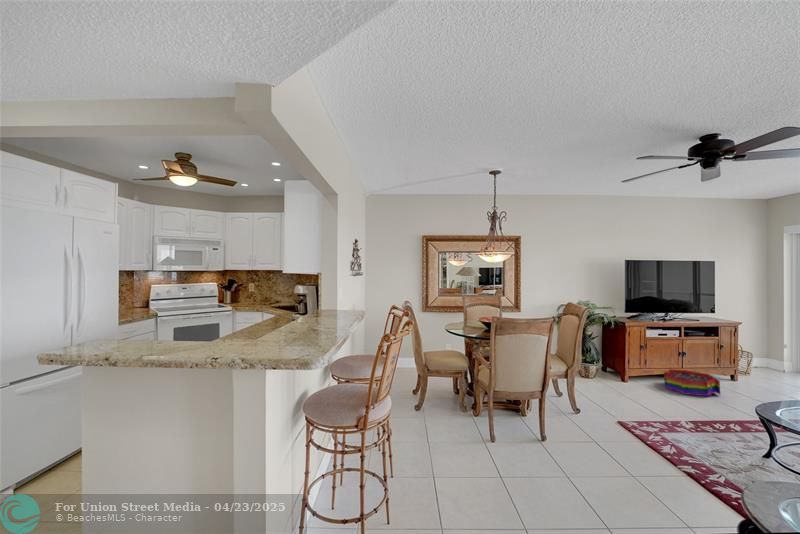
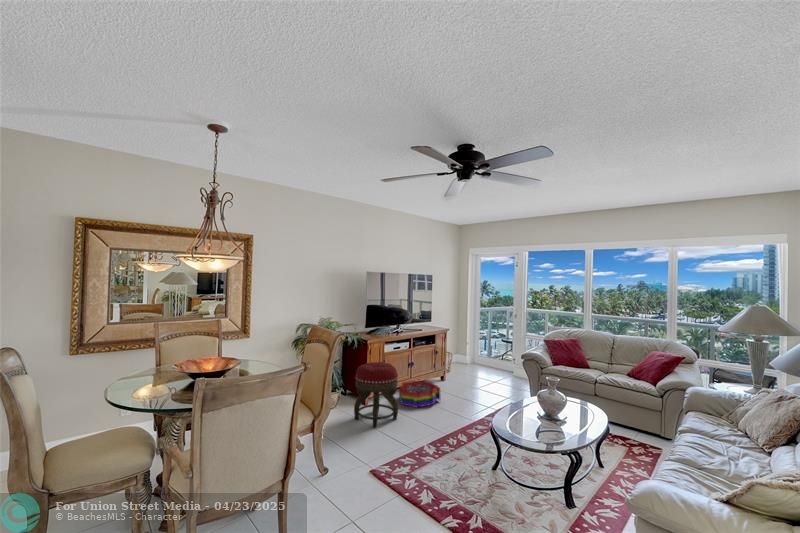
footstool: none [610,342,658,398] -> present [354,362,398,427]

